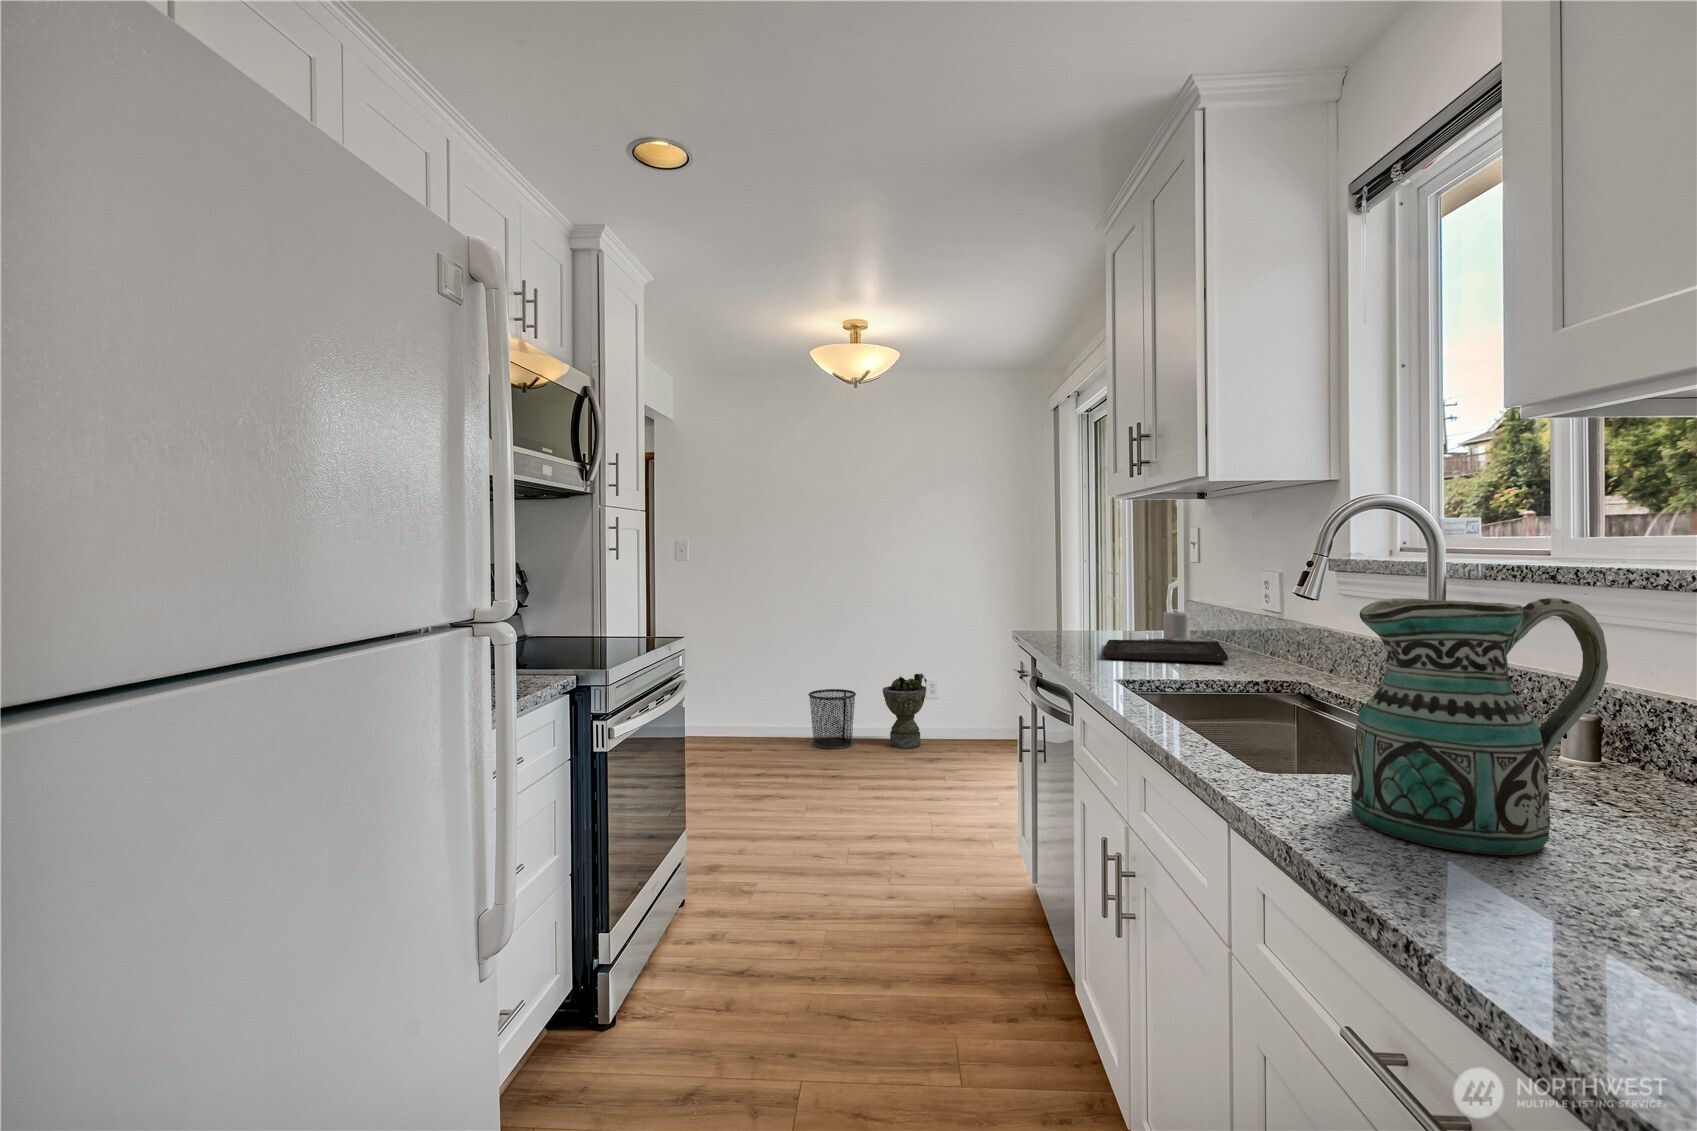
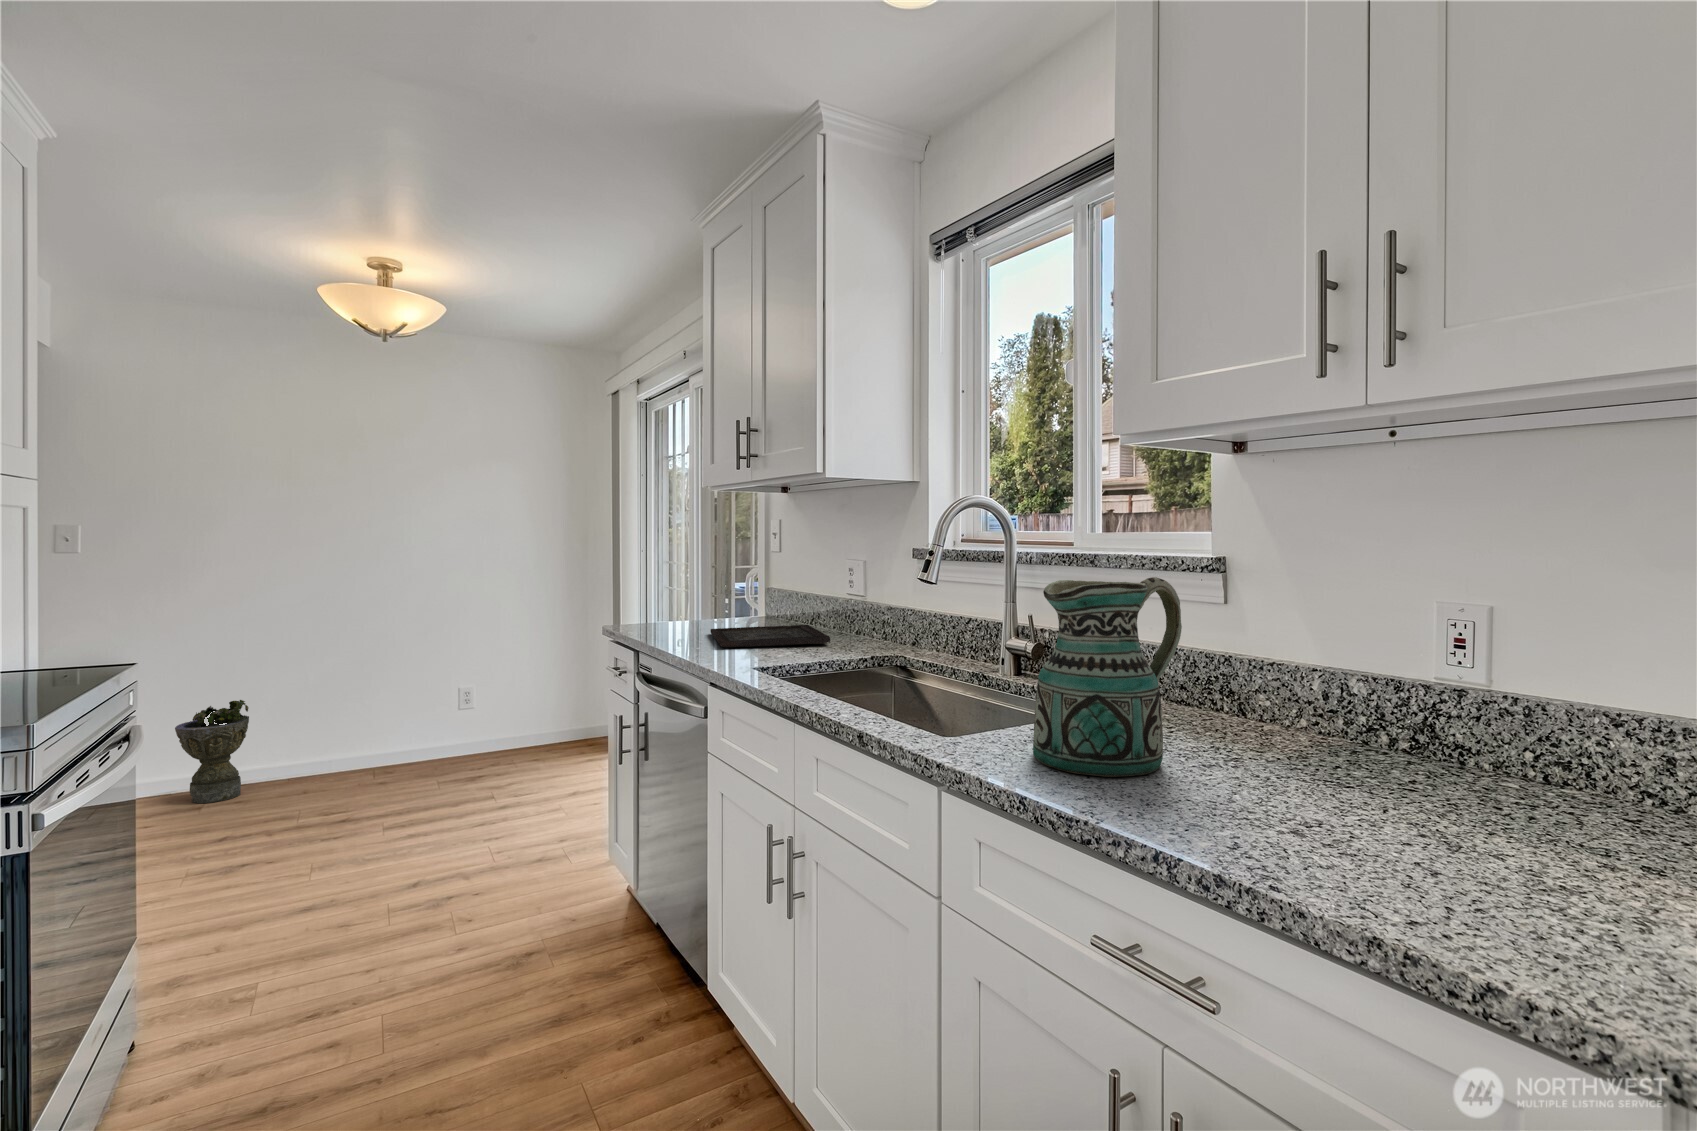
mug: present [1163,612,1202,641] -> none [754,599,788,626]
planter: present [883,674,927,749] -> present [175,700,249,803]
waste bin: present [808,689,856,749] -> none [293,711,365,789]

